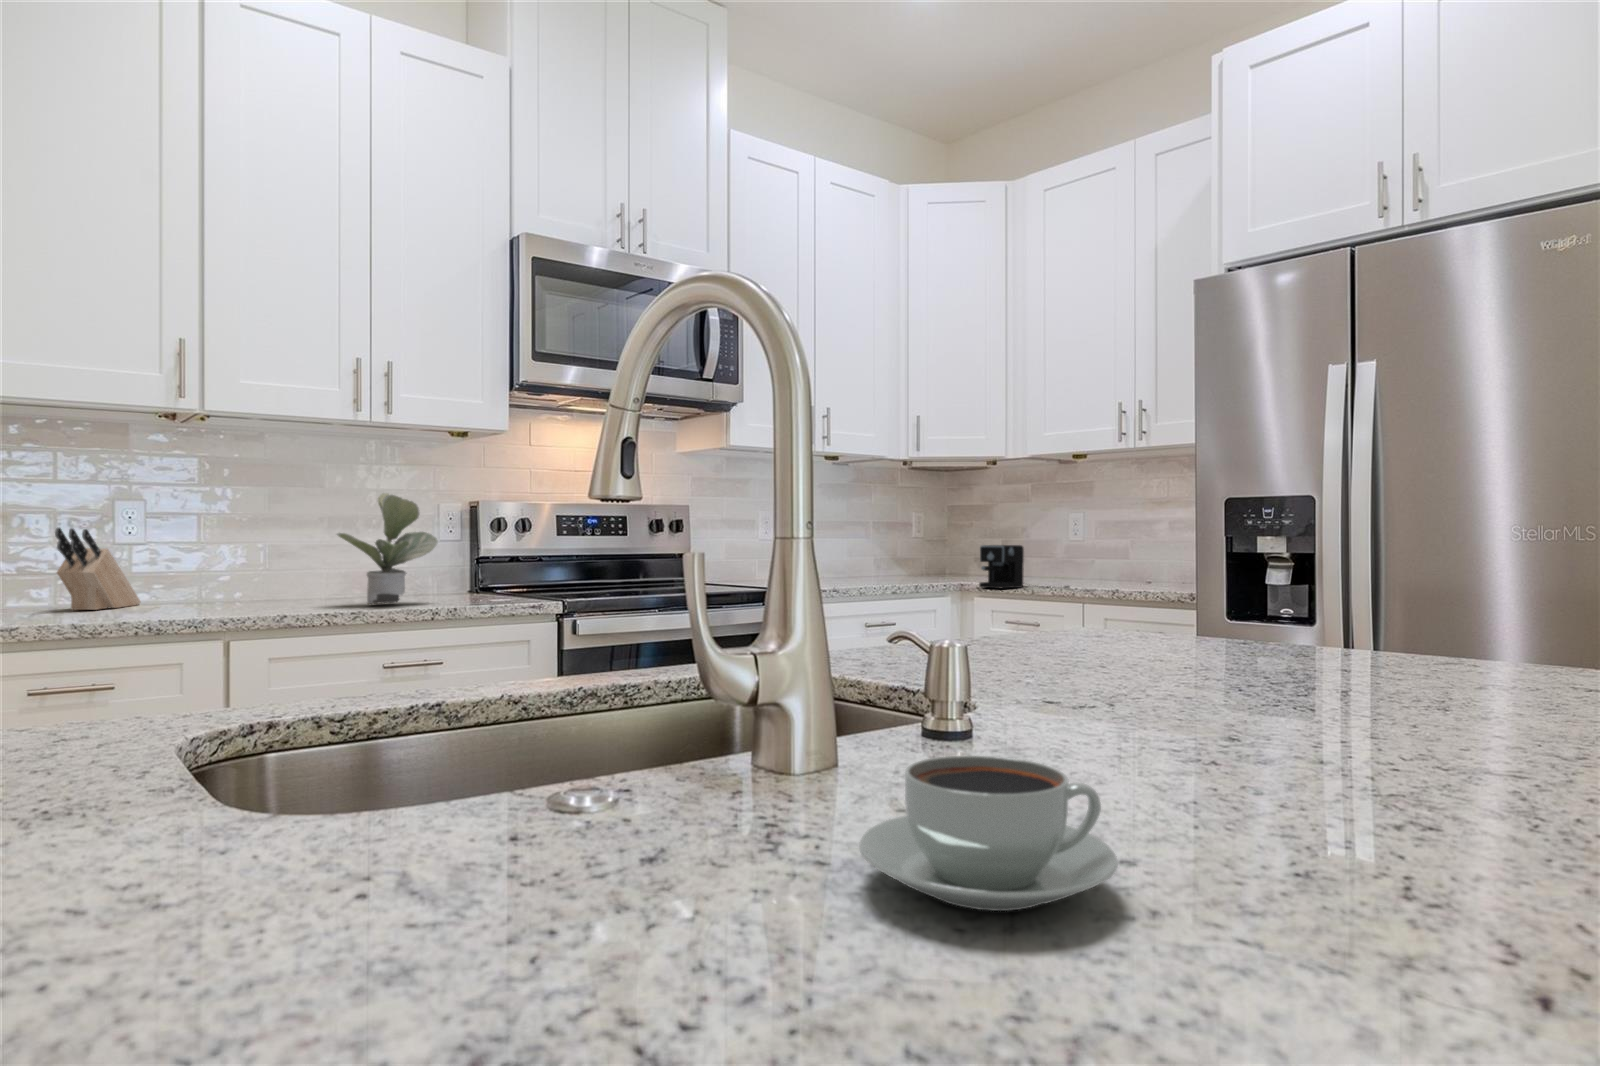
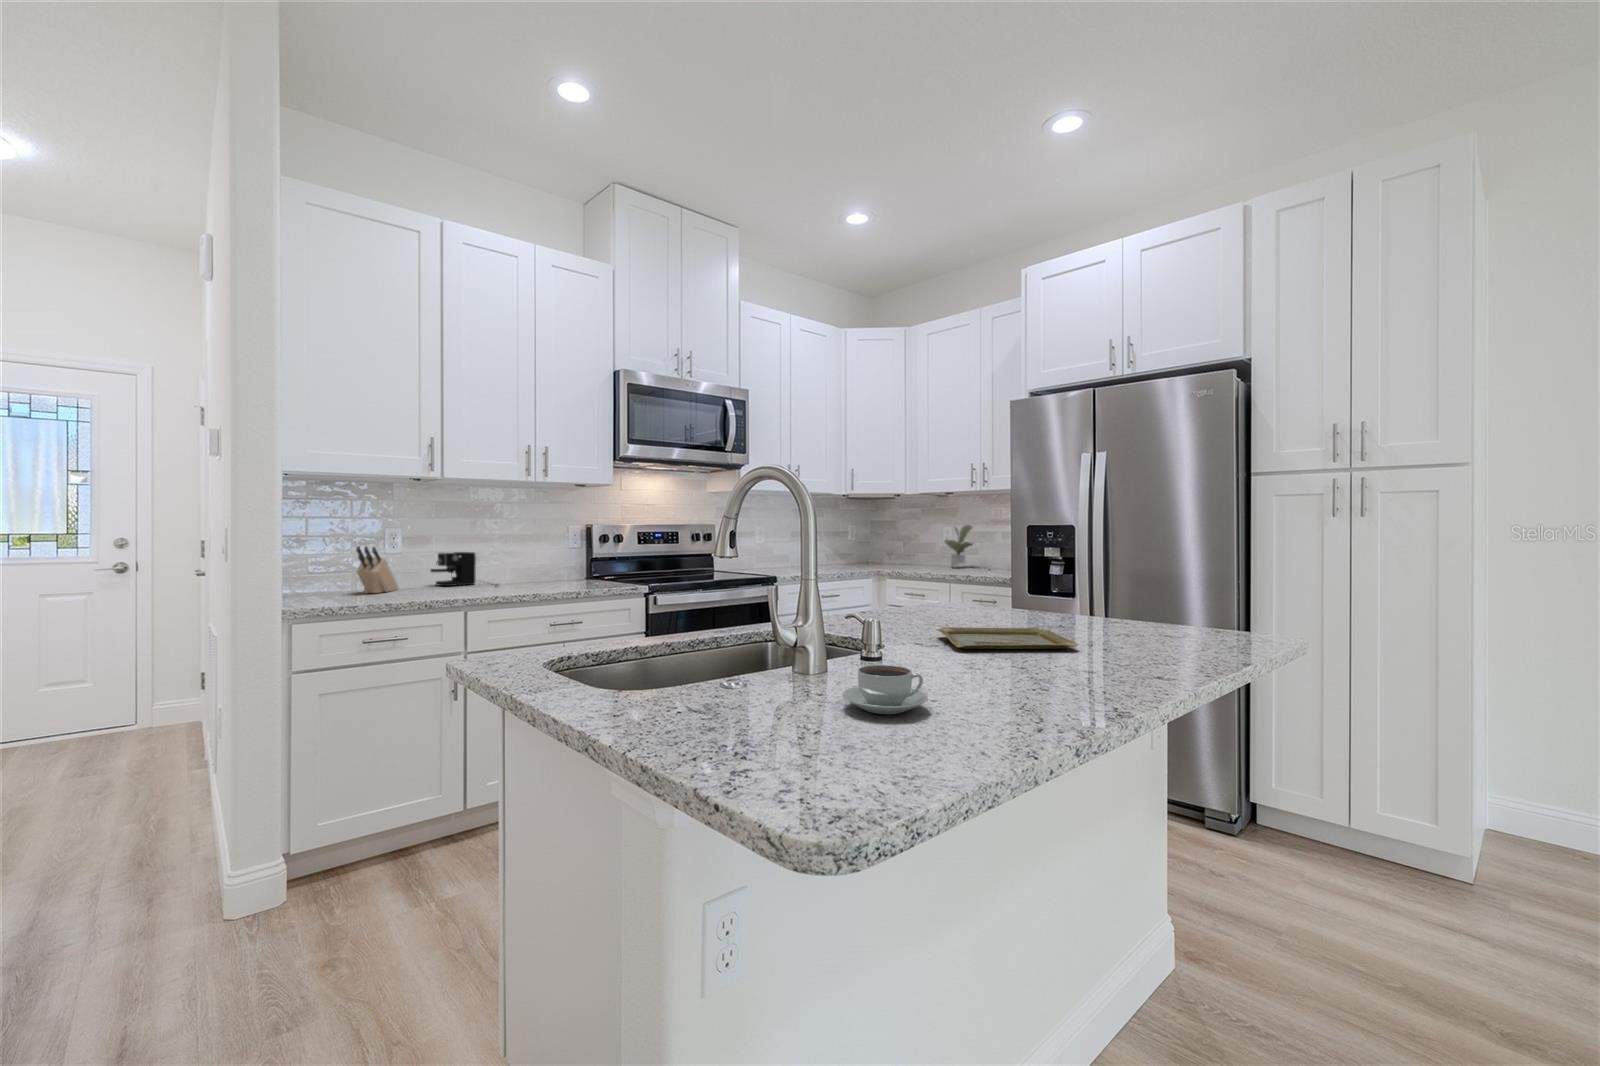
potted plant: present [337,493,438,604] -> present [944,525,973,567]
coffee maker: present [979,545,1069,588] -> present [430,552,498,586]
tray: none [1088,667,1427,715] -> present [936,627,1078,649]

